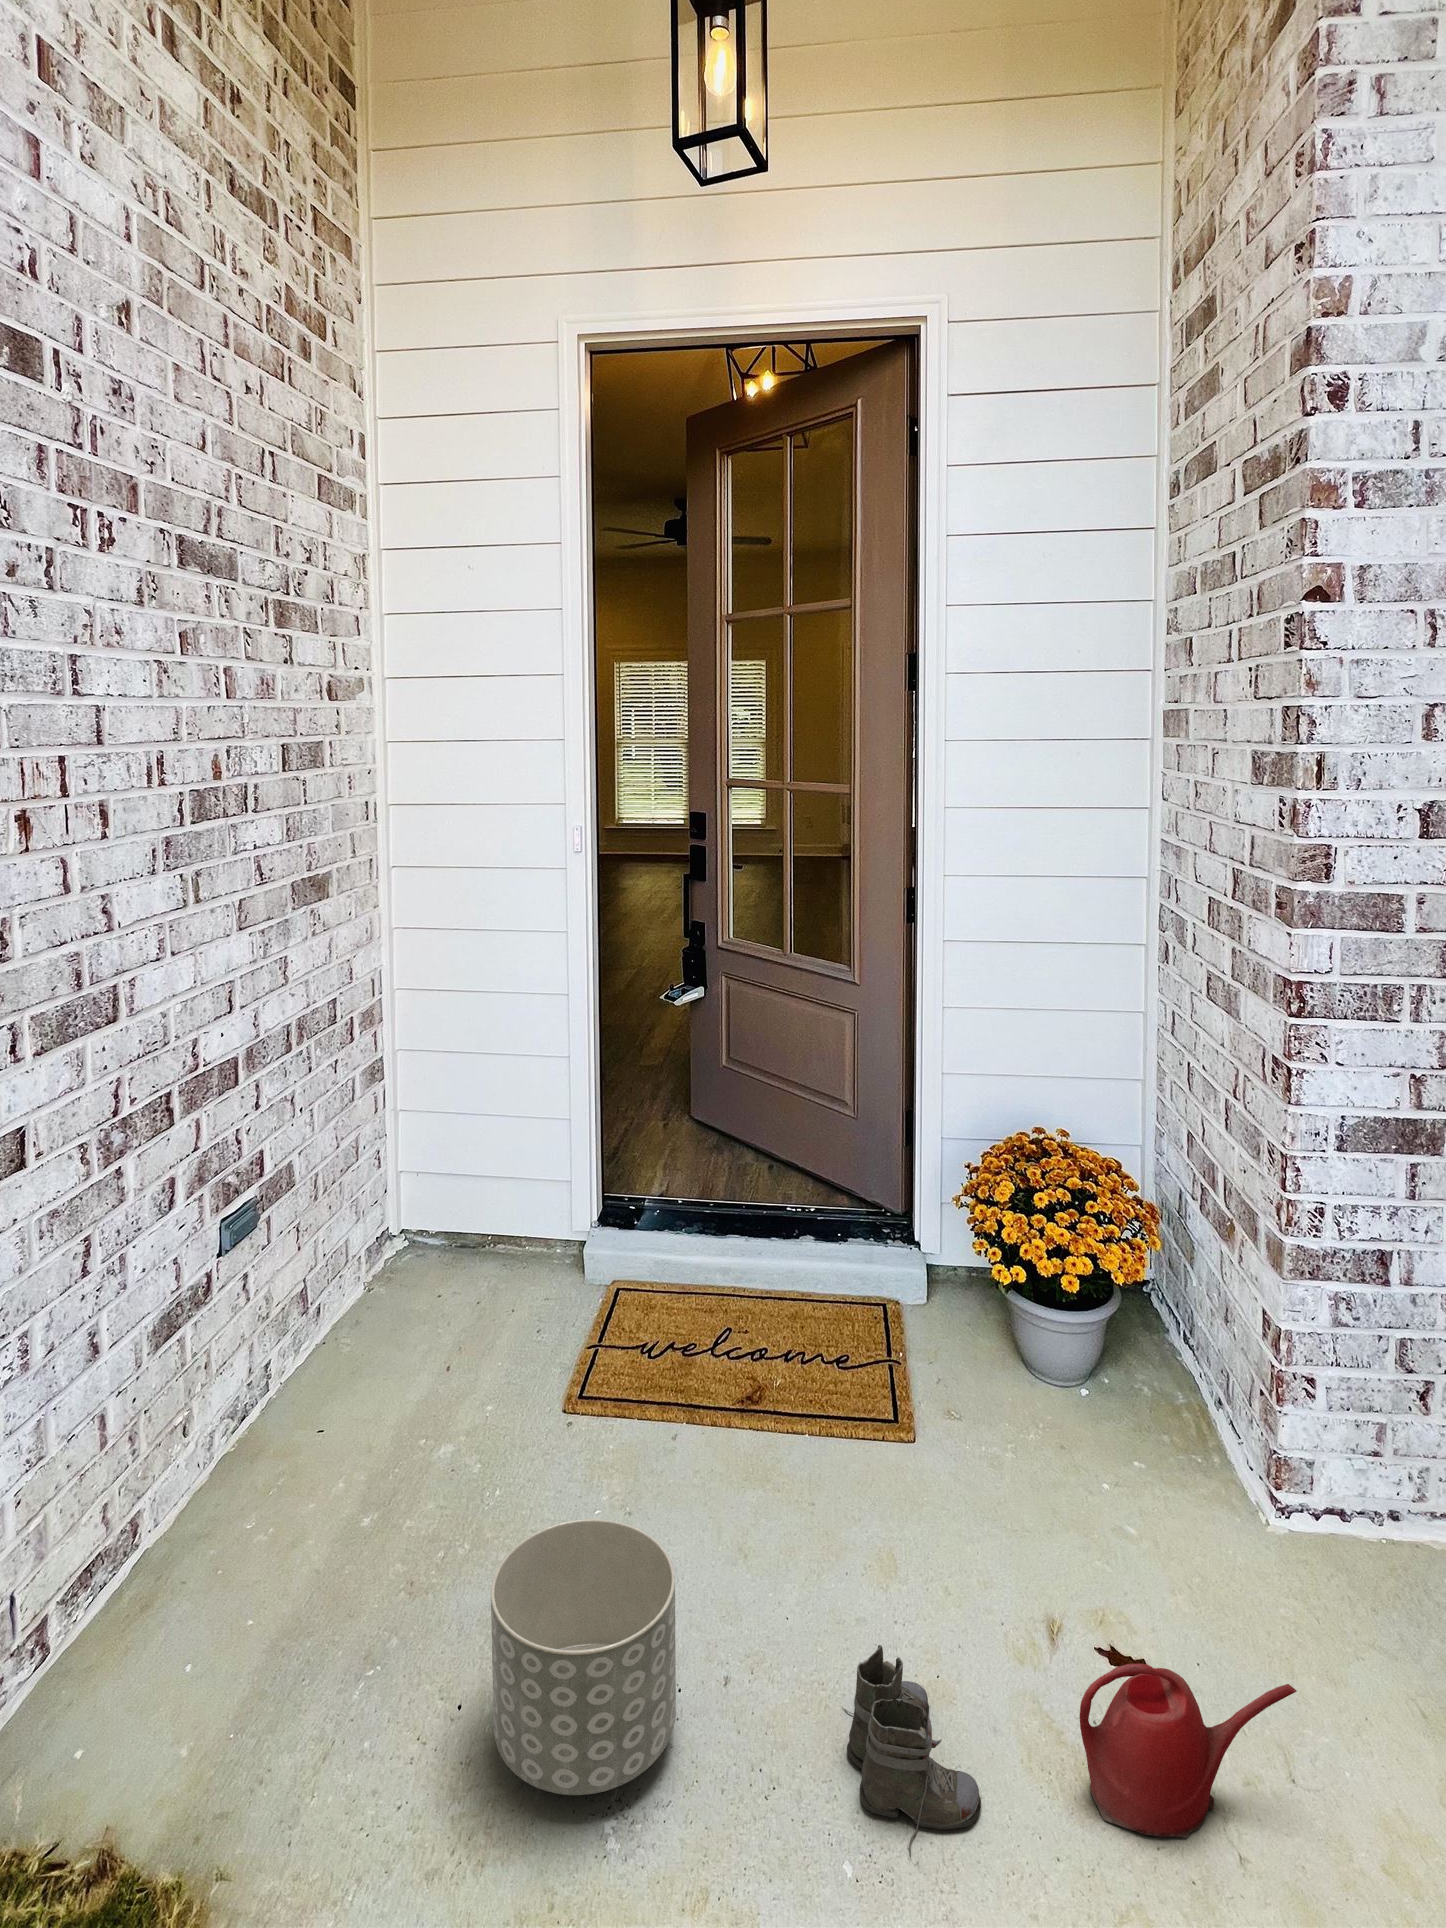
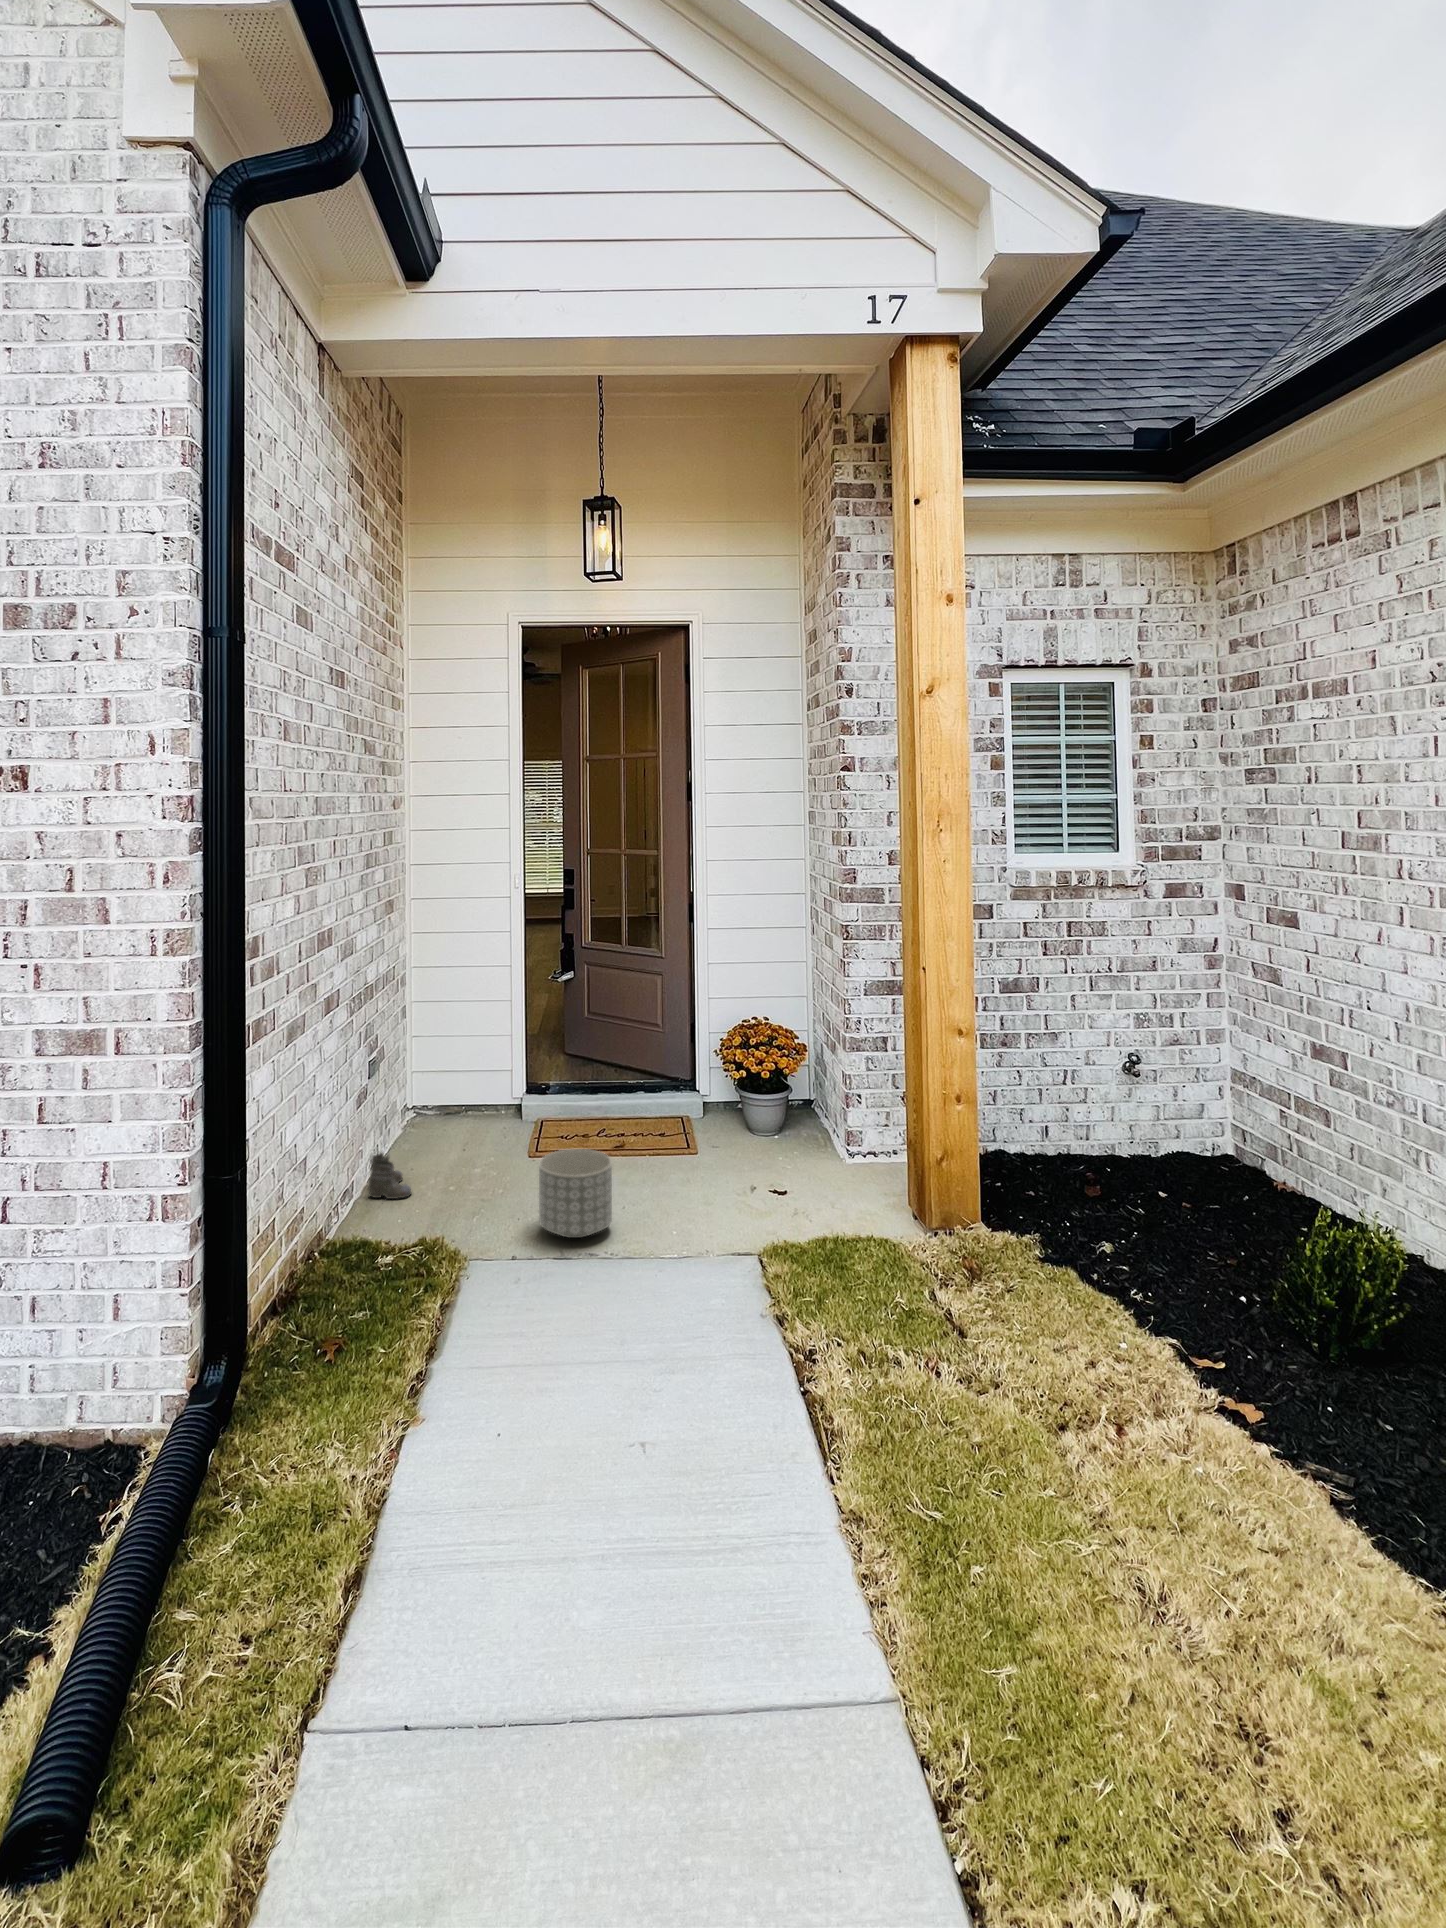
boots: present [842,1645,981,1857] -> present [368,1153,411,1199]
watering can: present [1080,1664,1297,1838] -> none [768,1174,847,1235]

